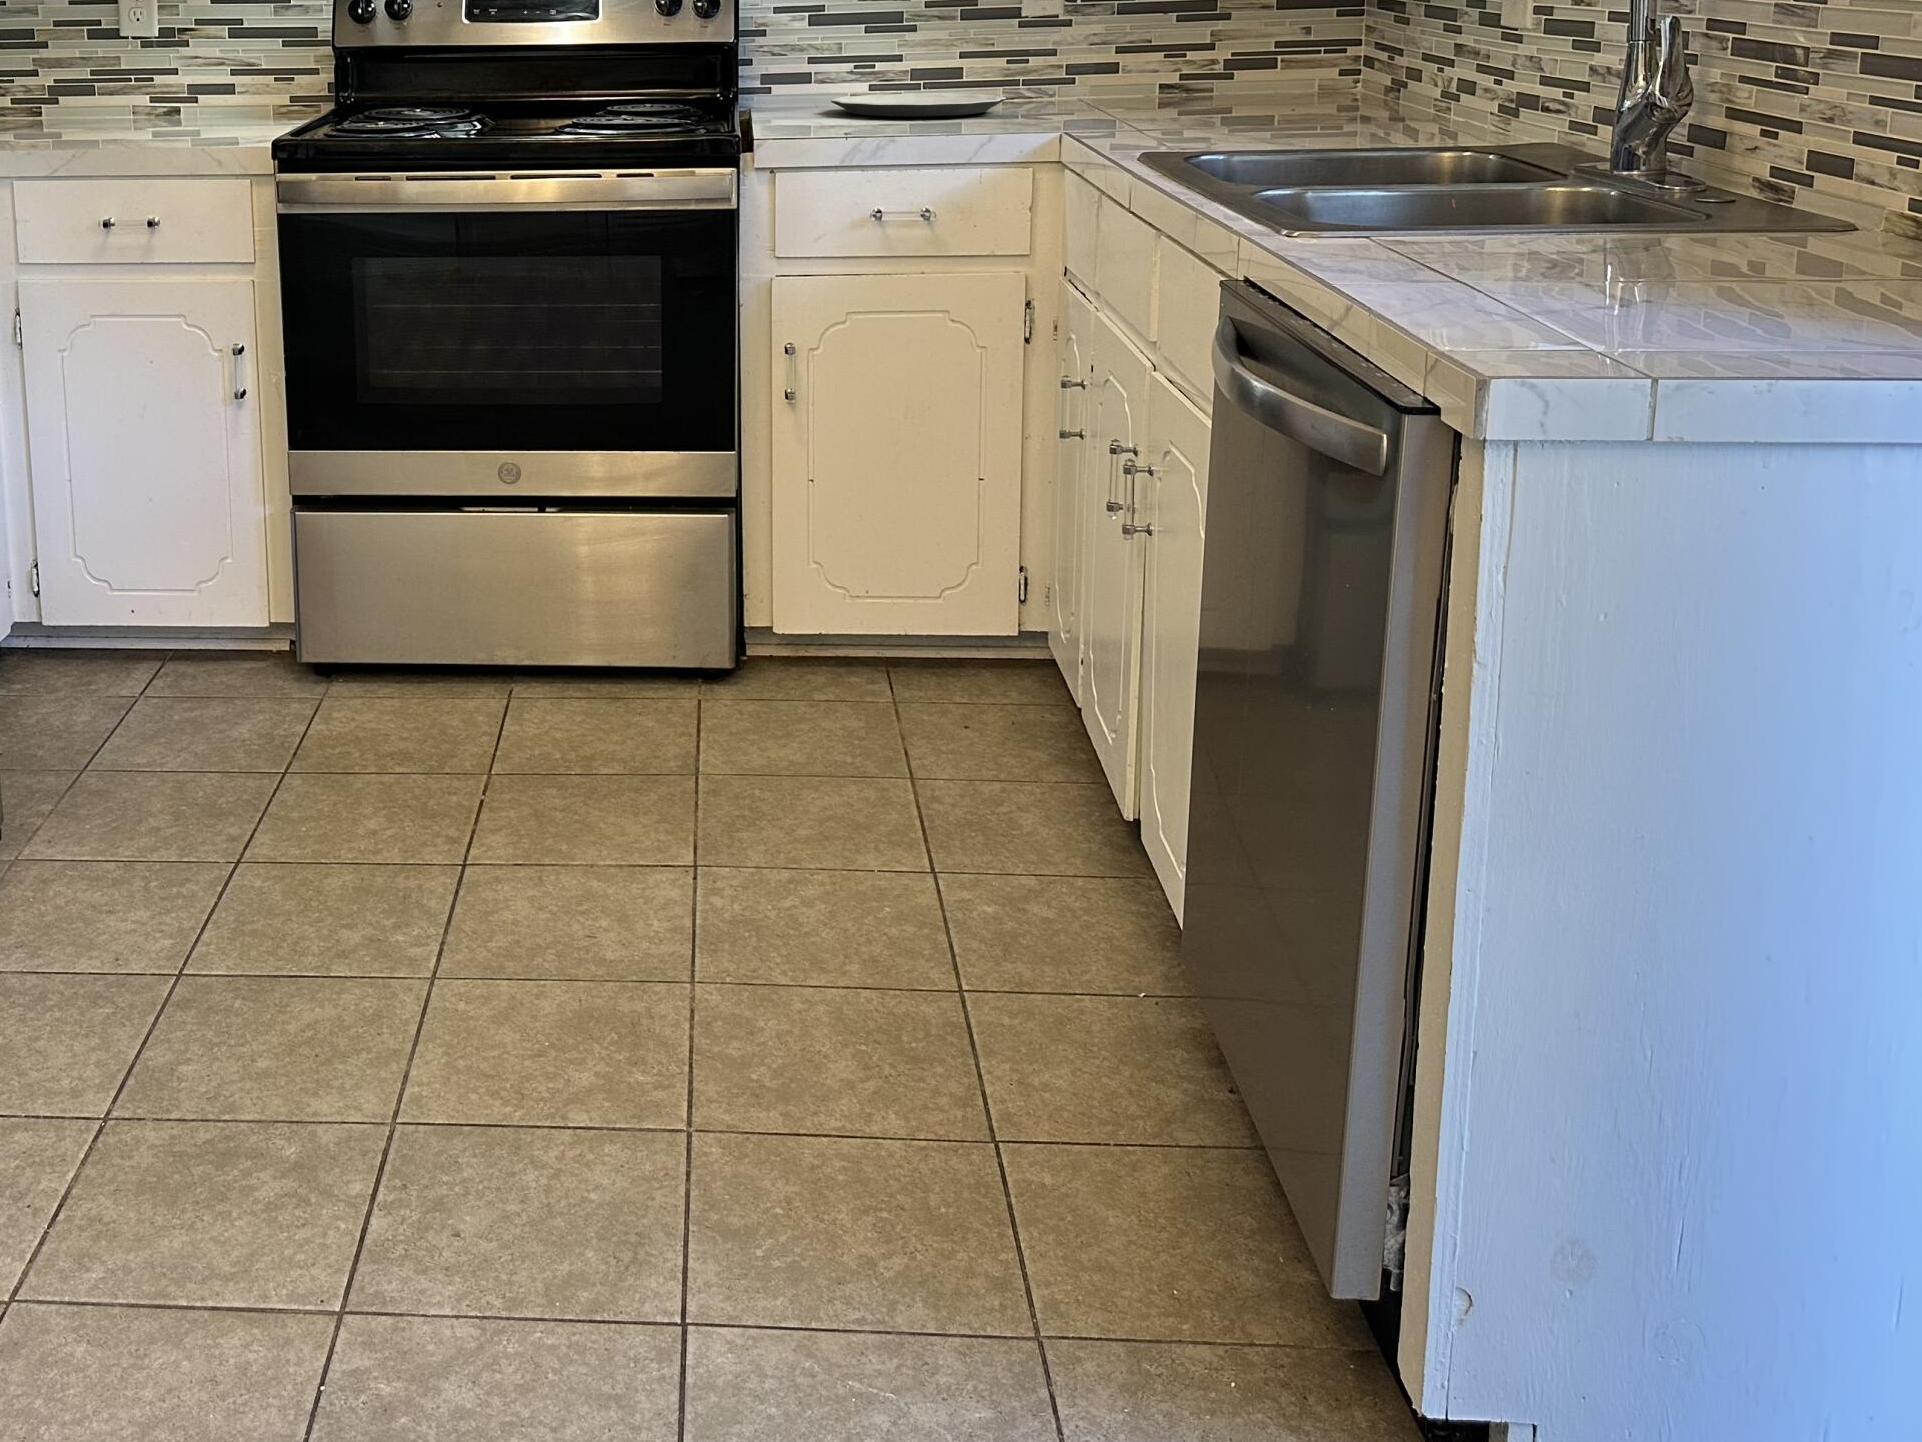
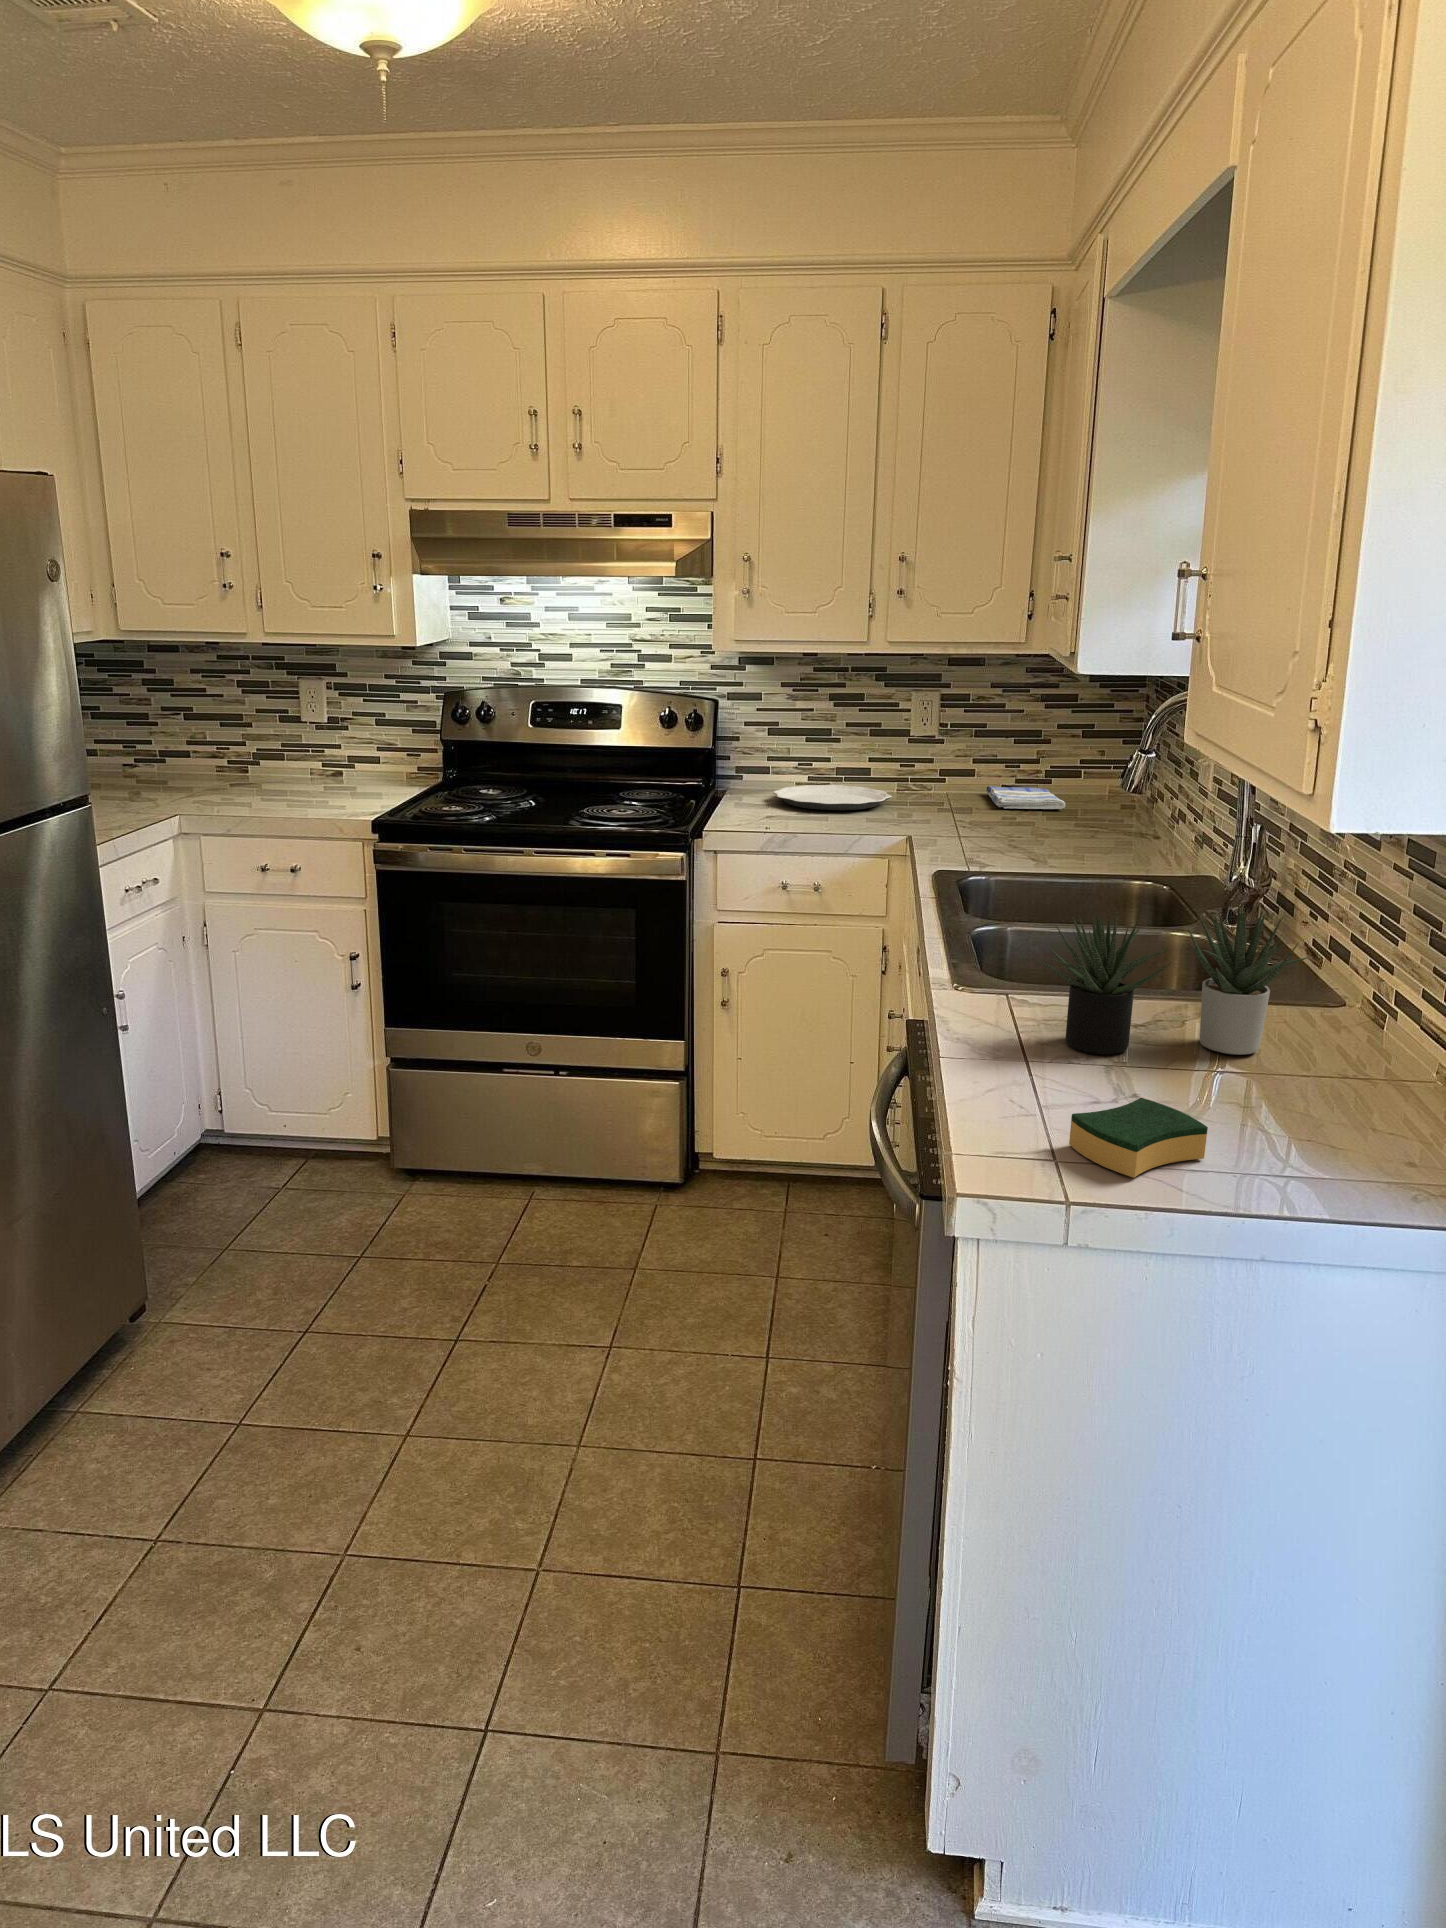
succulent plant: none [1435,44,1833,270] -> present [1038,905,1309,1055]
dish towel: none [1131,88,1261,109] -> present [987,786,1065,809]
sponge: none [1582,273,1790,350] -> present [1069,1098,1208,1178]

